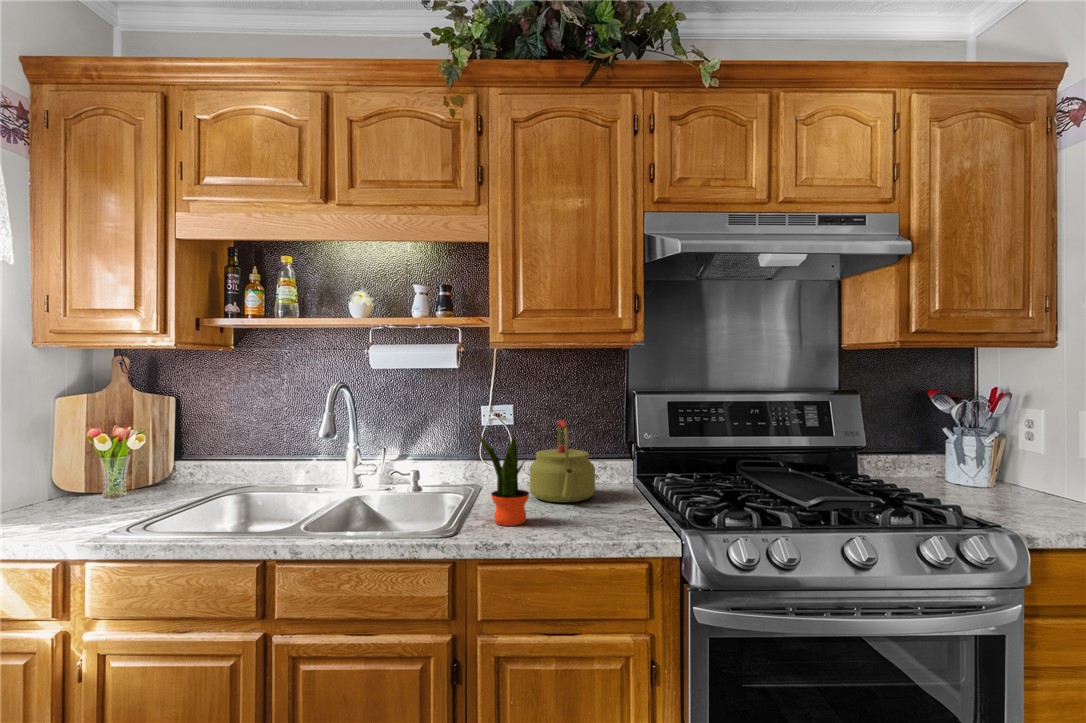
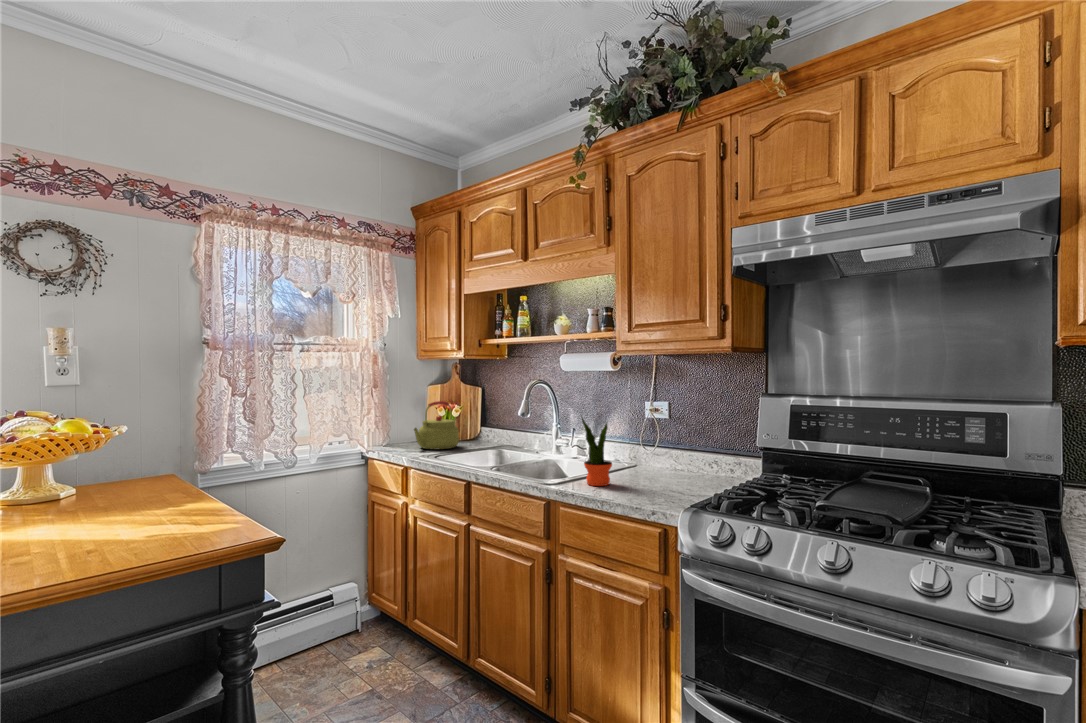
kettle: present [530,420,595,503] -> present [414,401,459,449]

